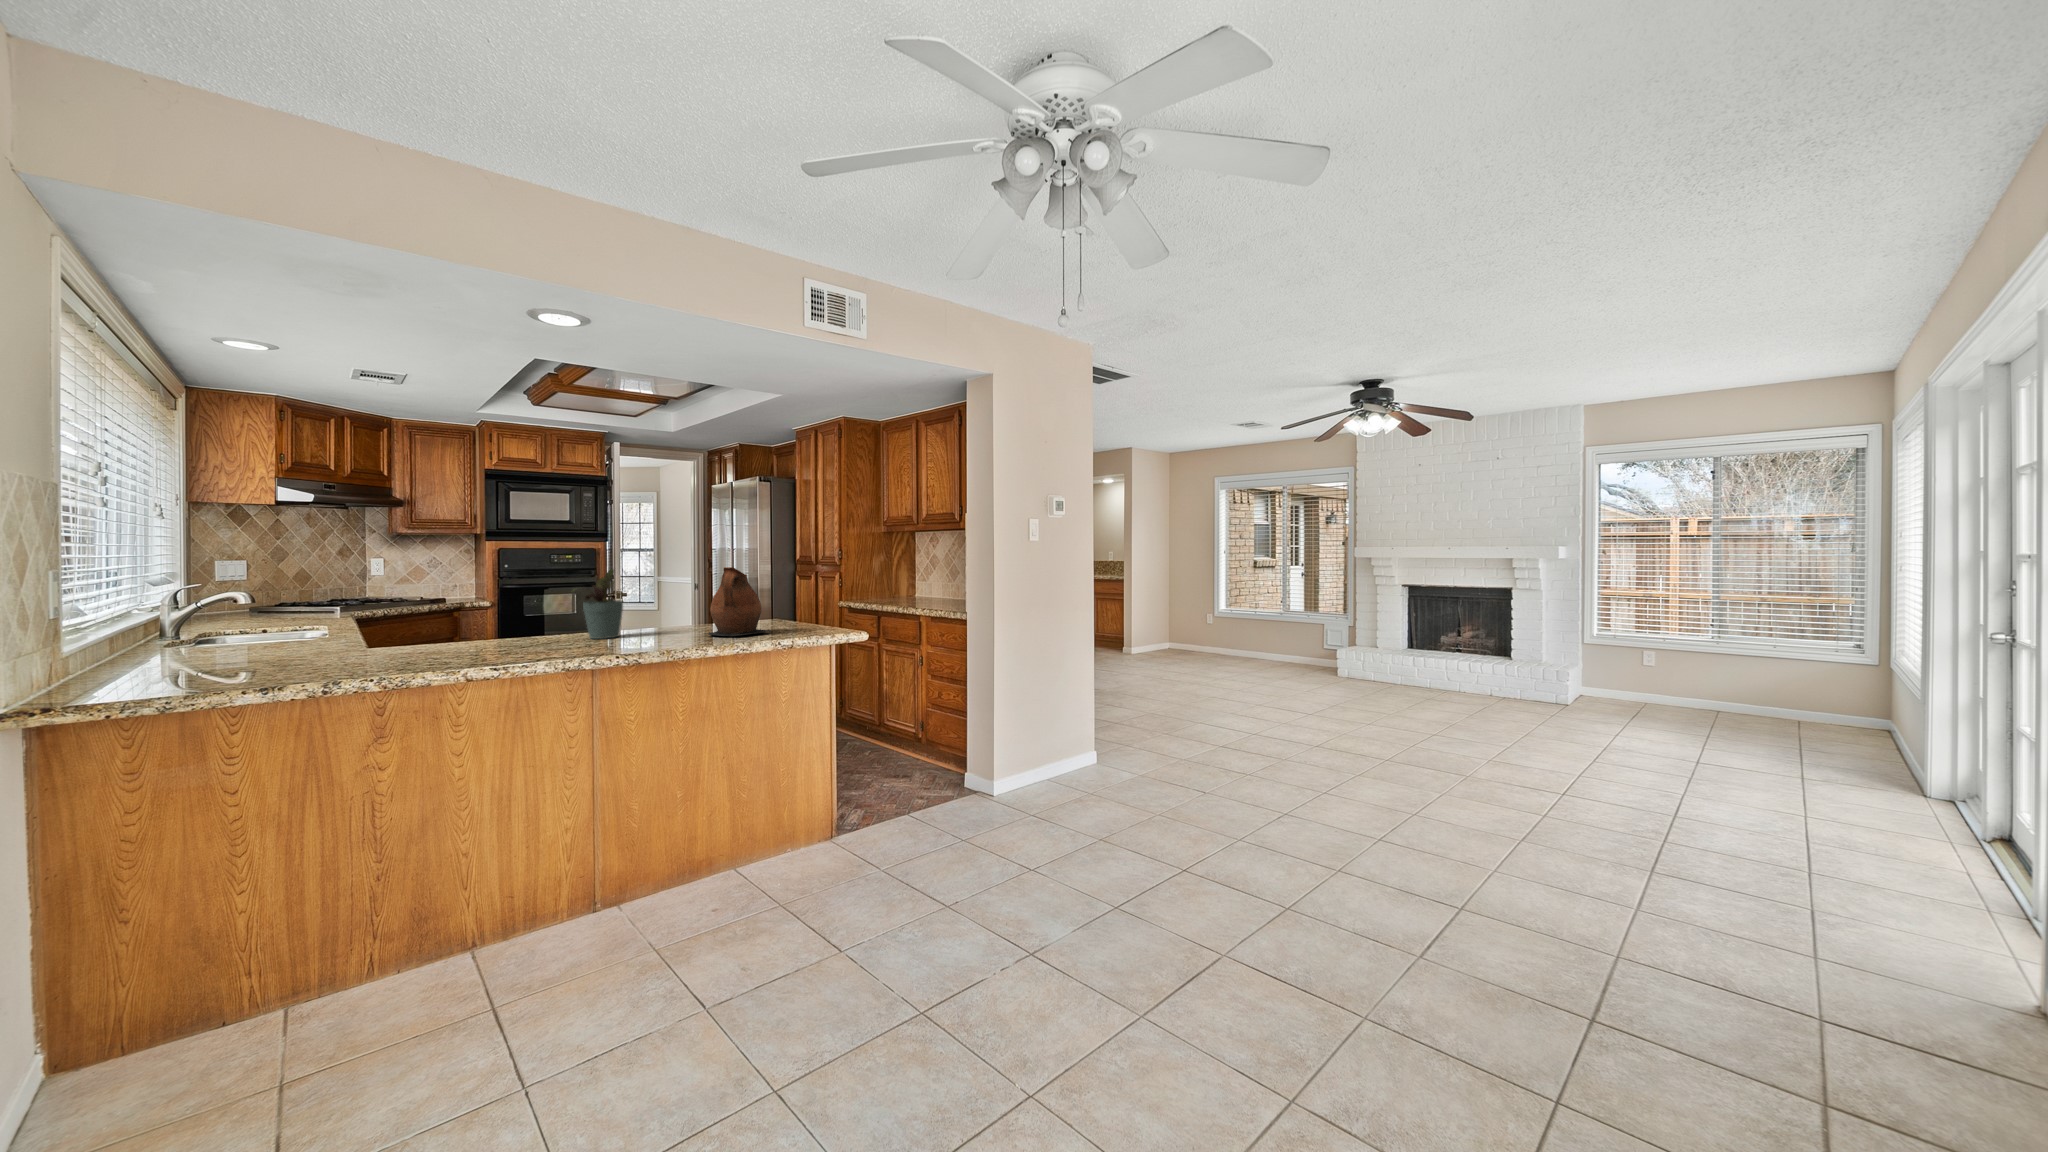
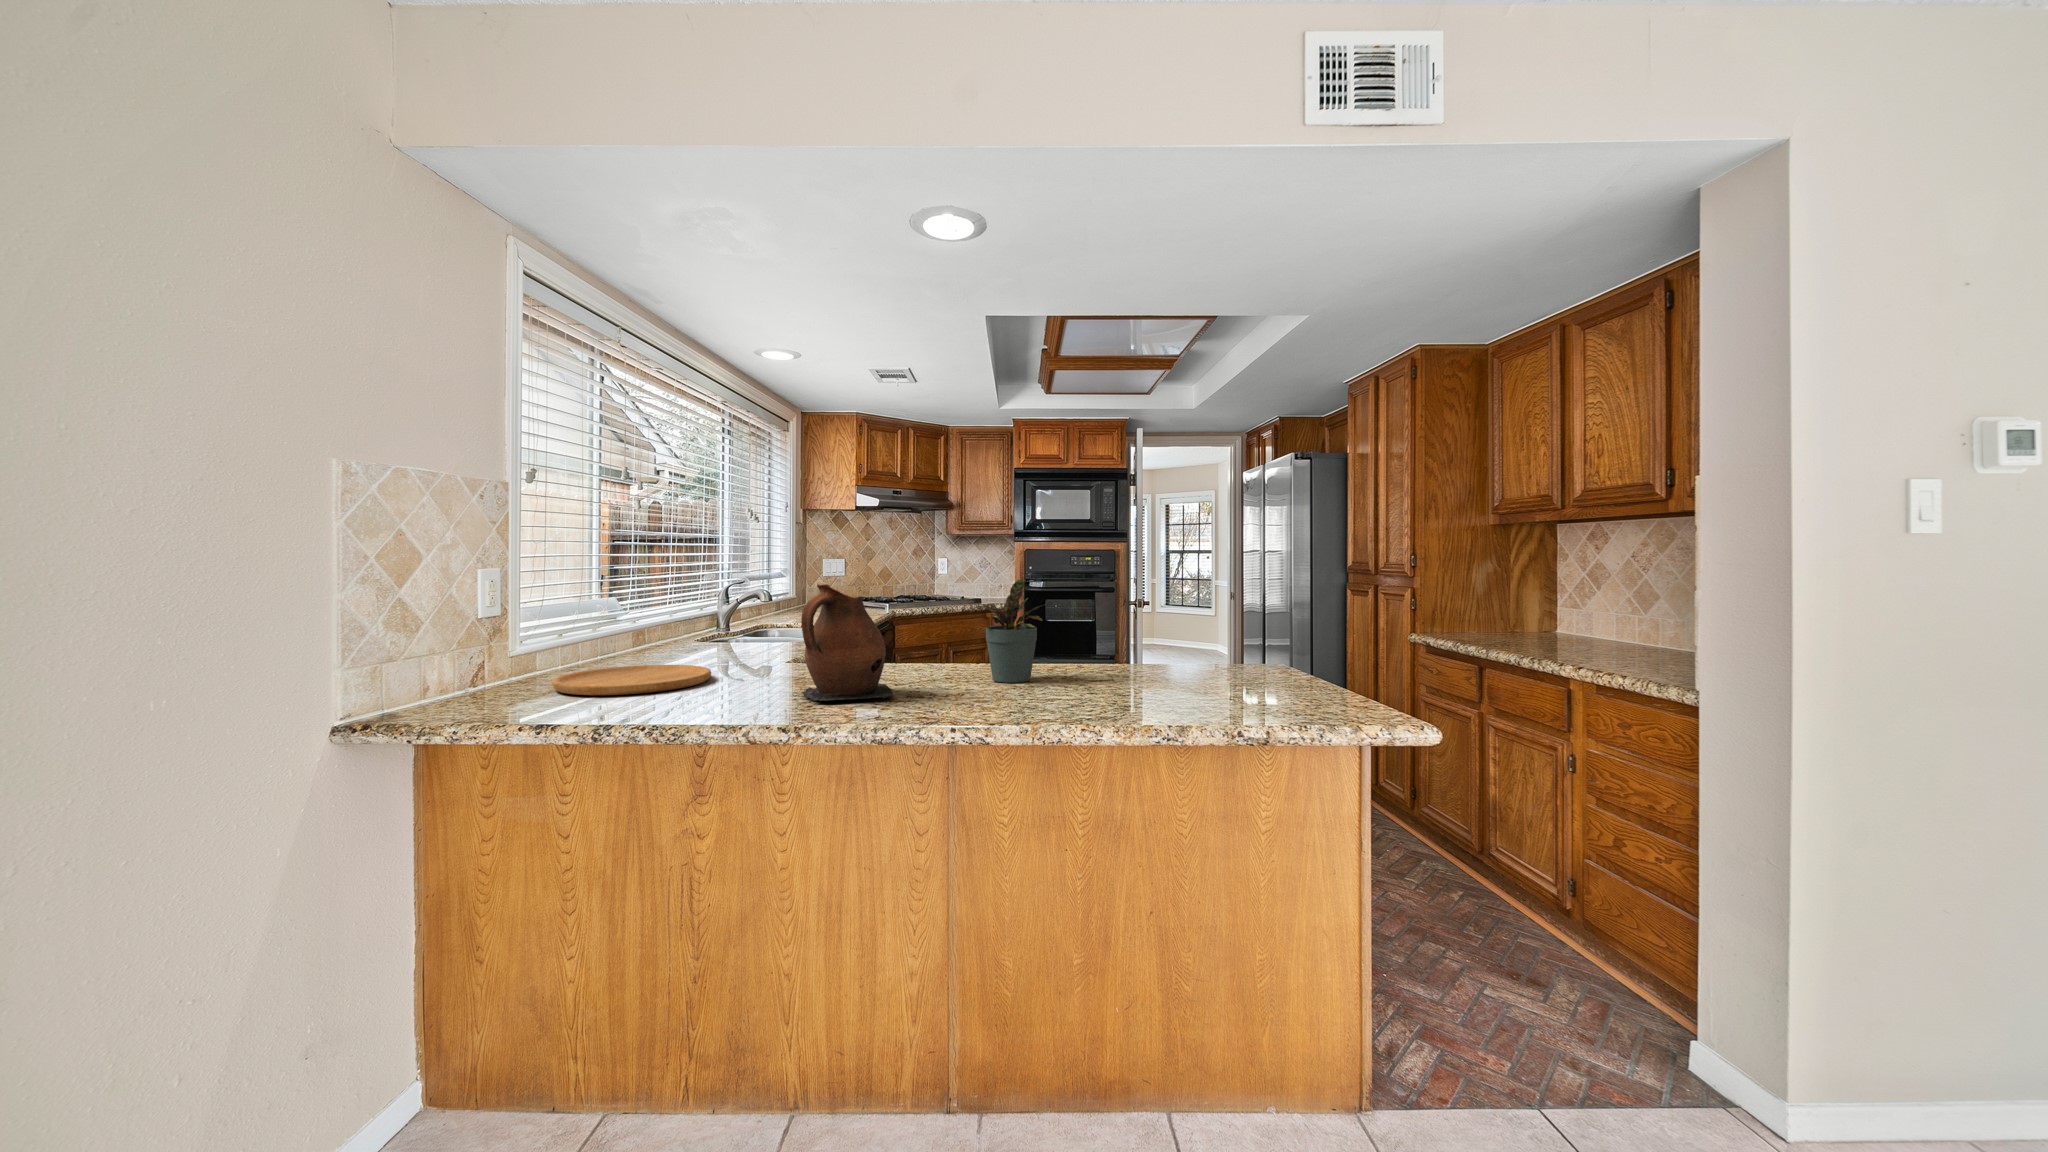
ceramic pitcher: present [705,567,771,636] -> present [800,584,894,701]
cutting board: none [132,652,318,679] -> present [552,665,711,695]

